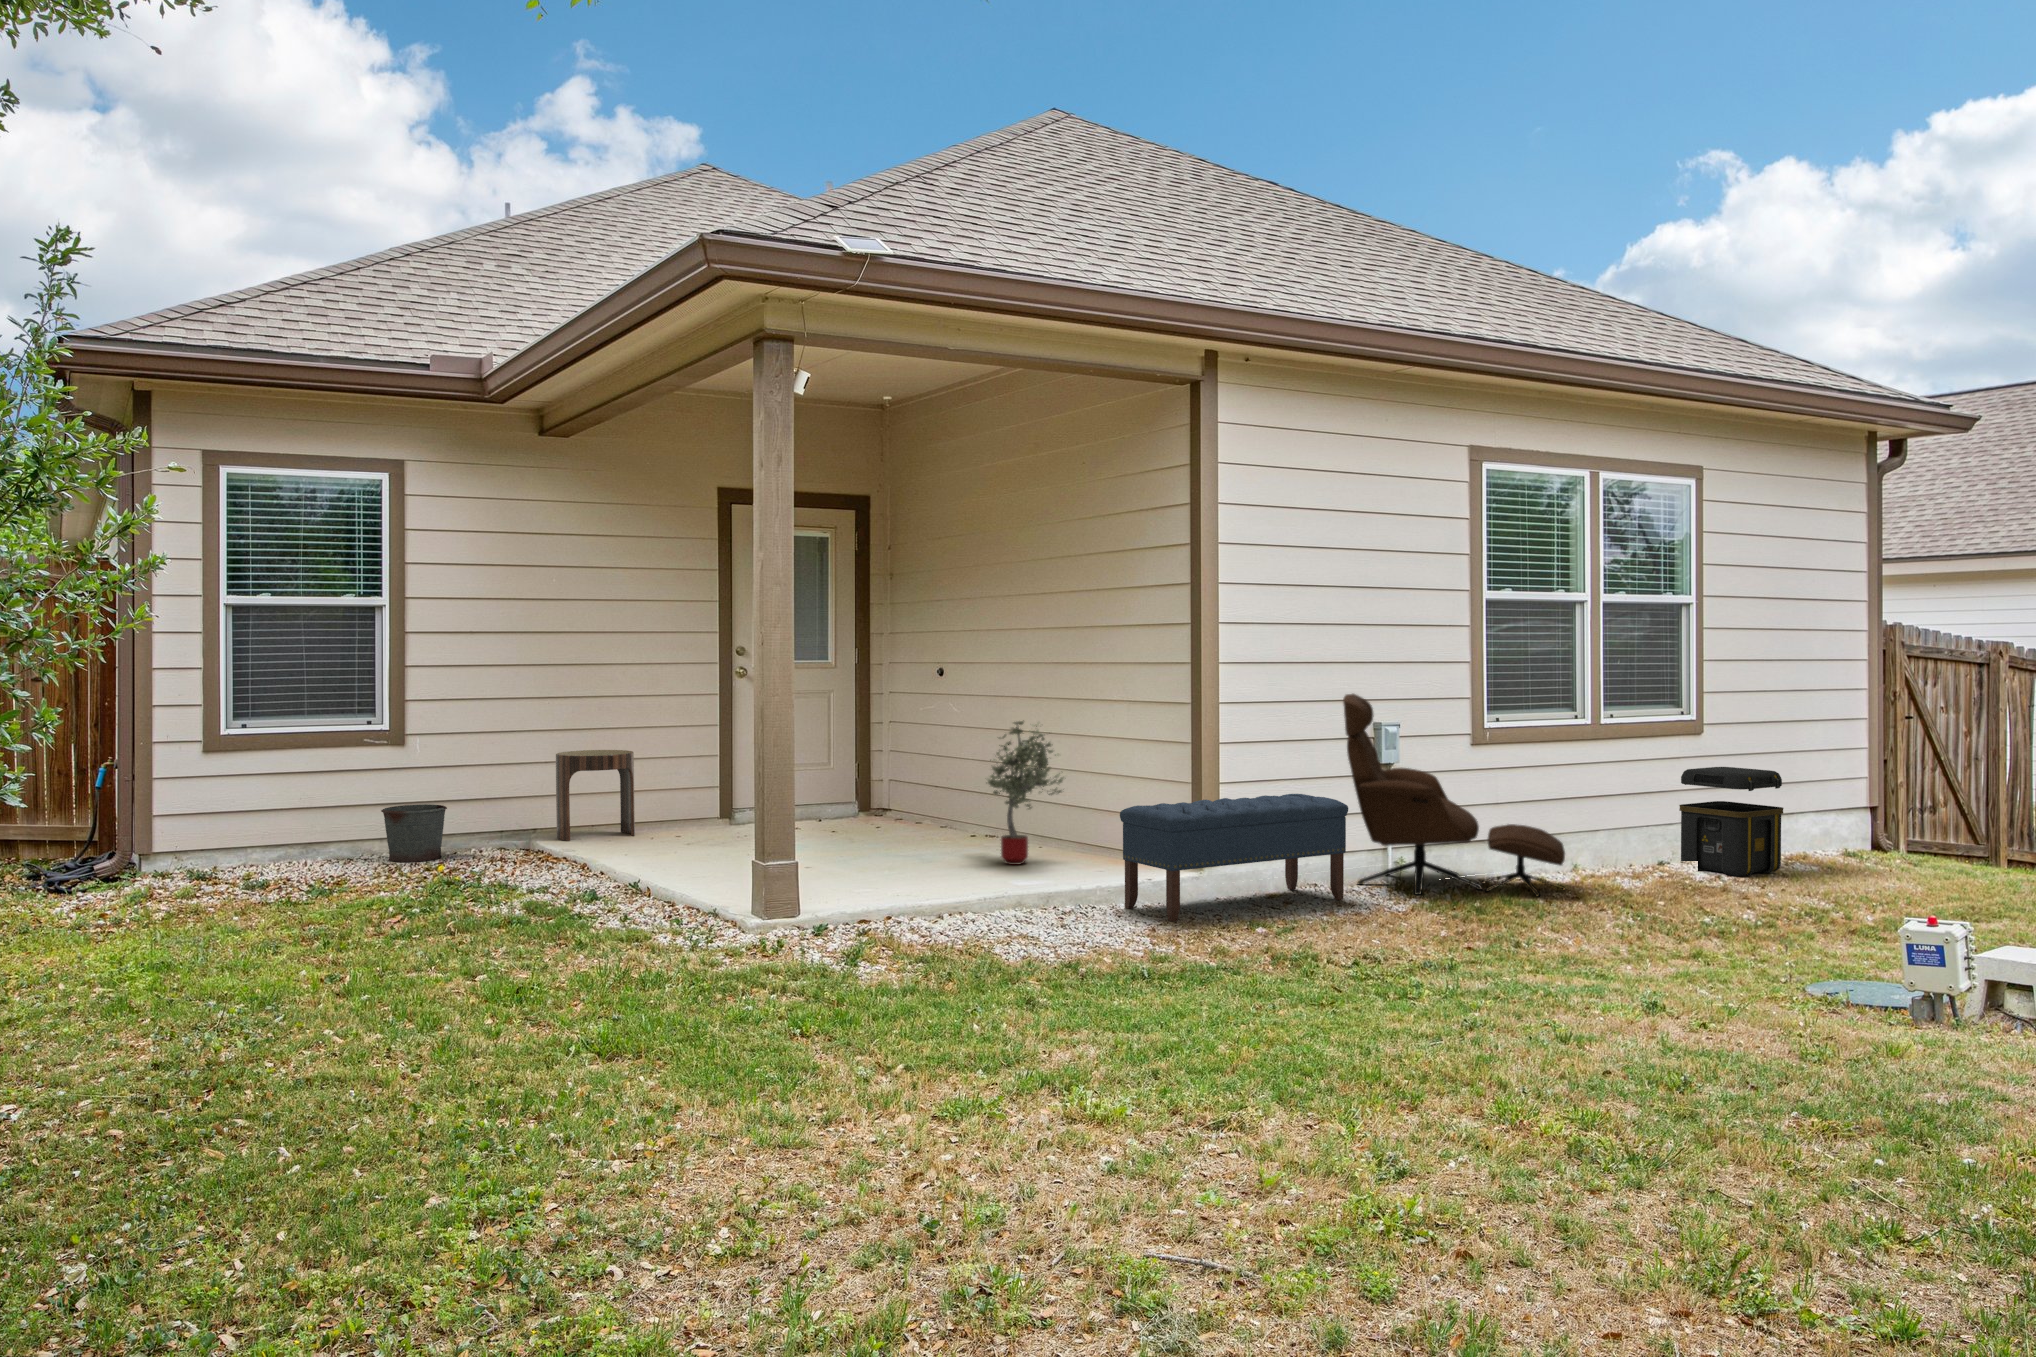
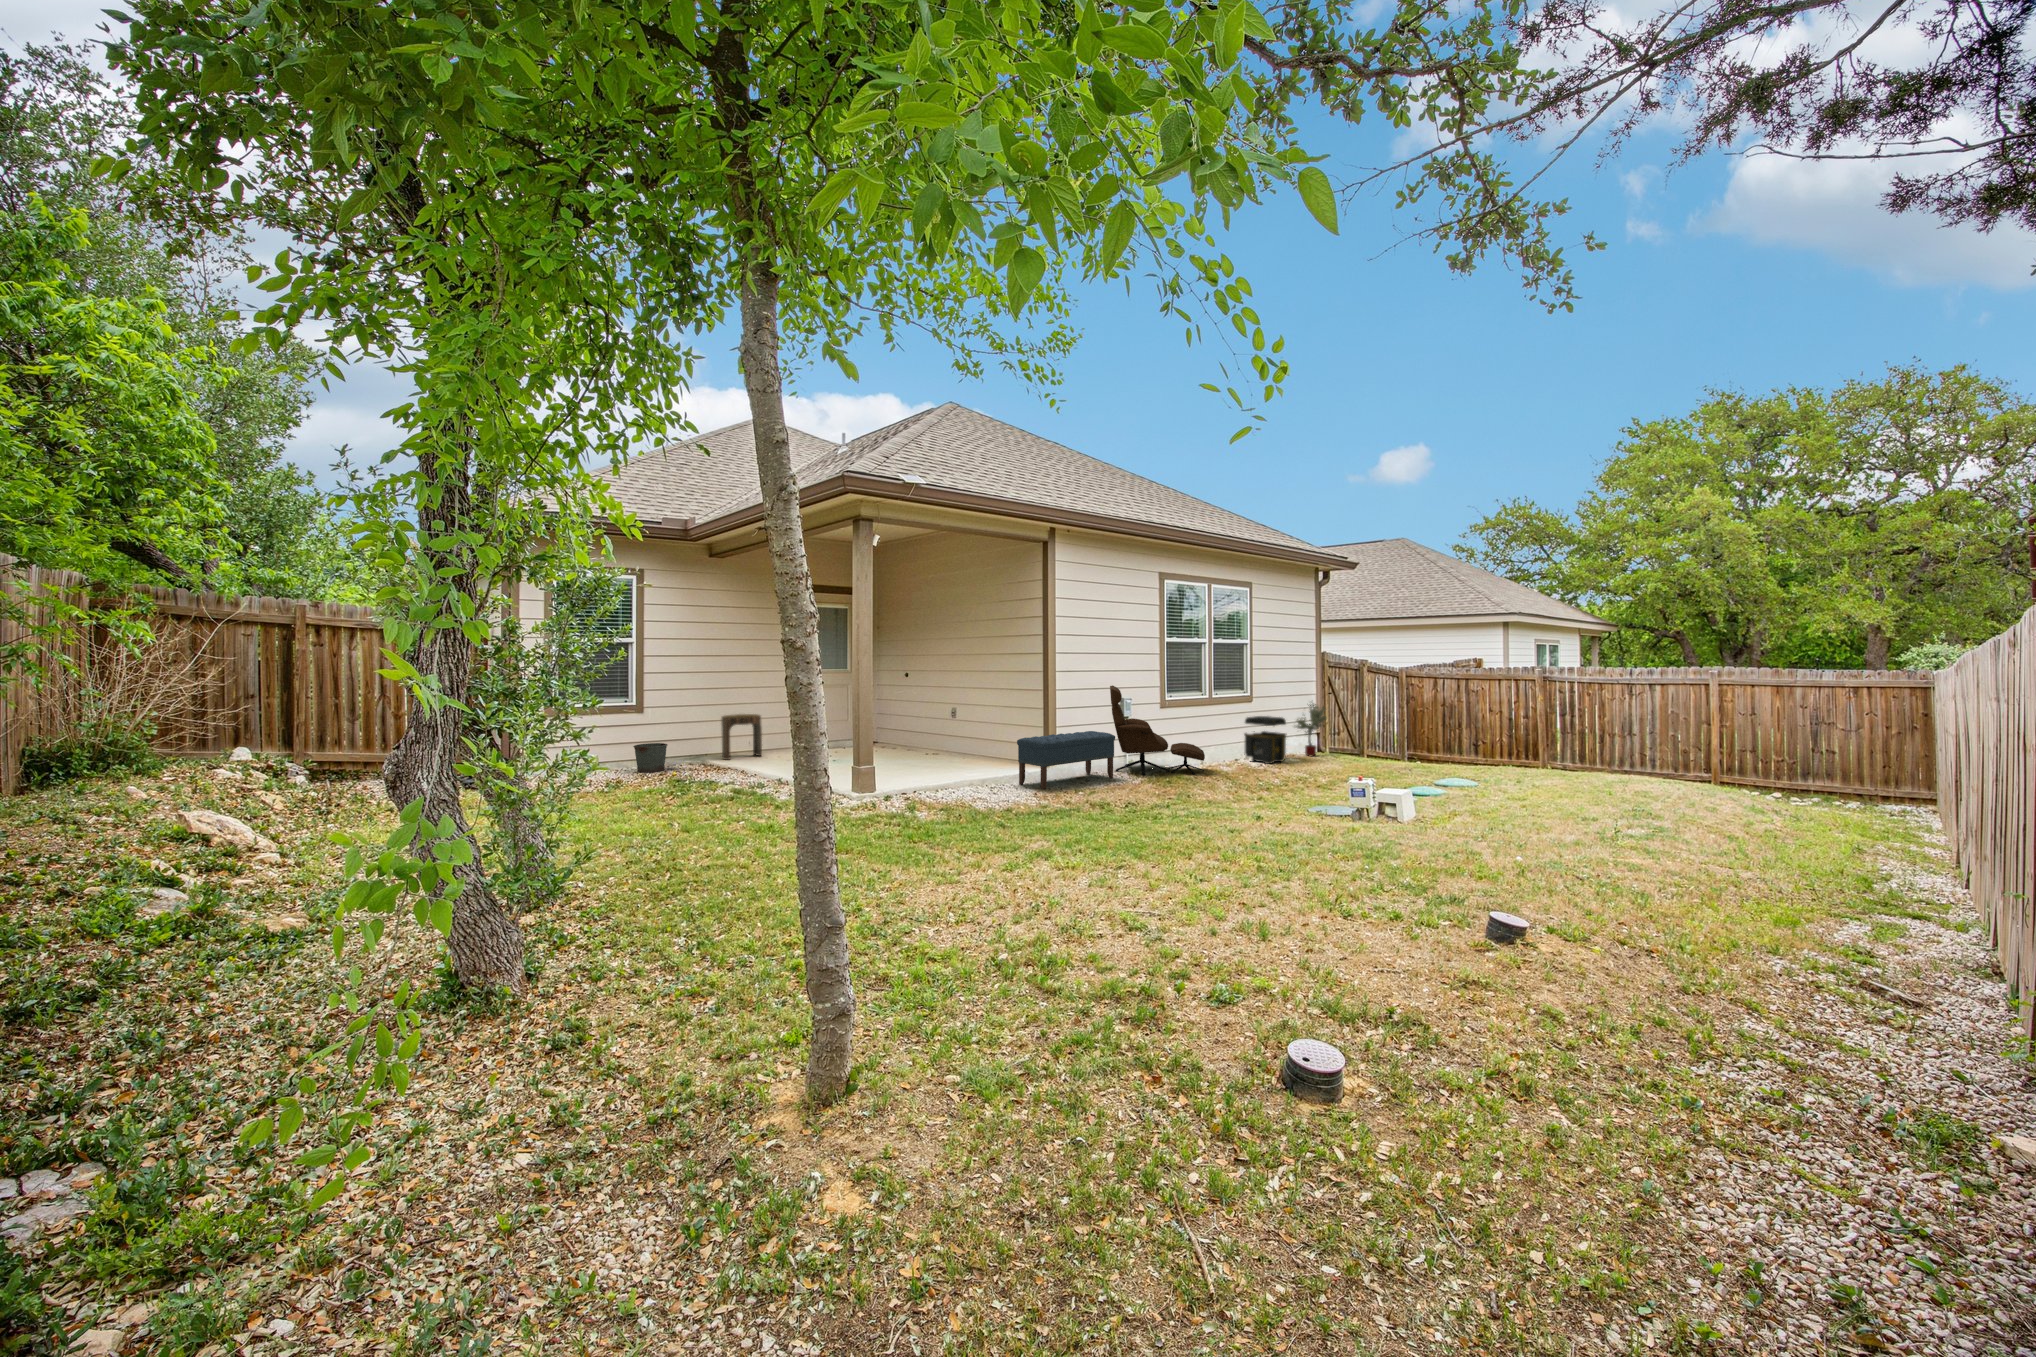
potted tree: present [987,721,1064,865] -> present [1296,703,1327,756]

